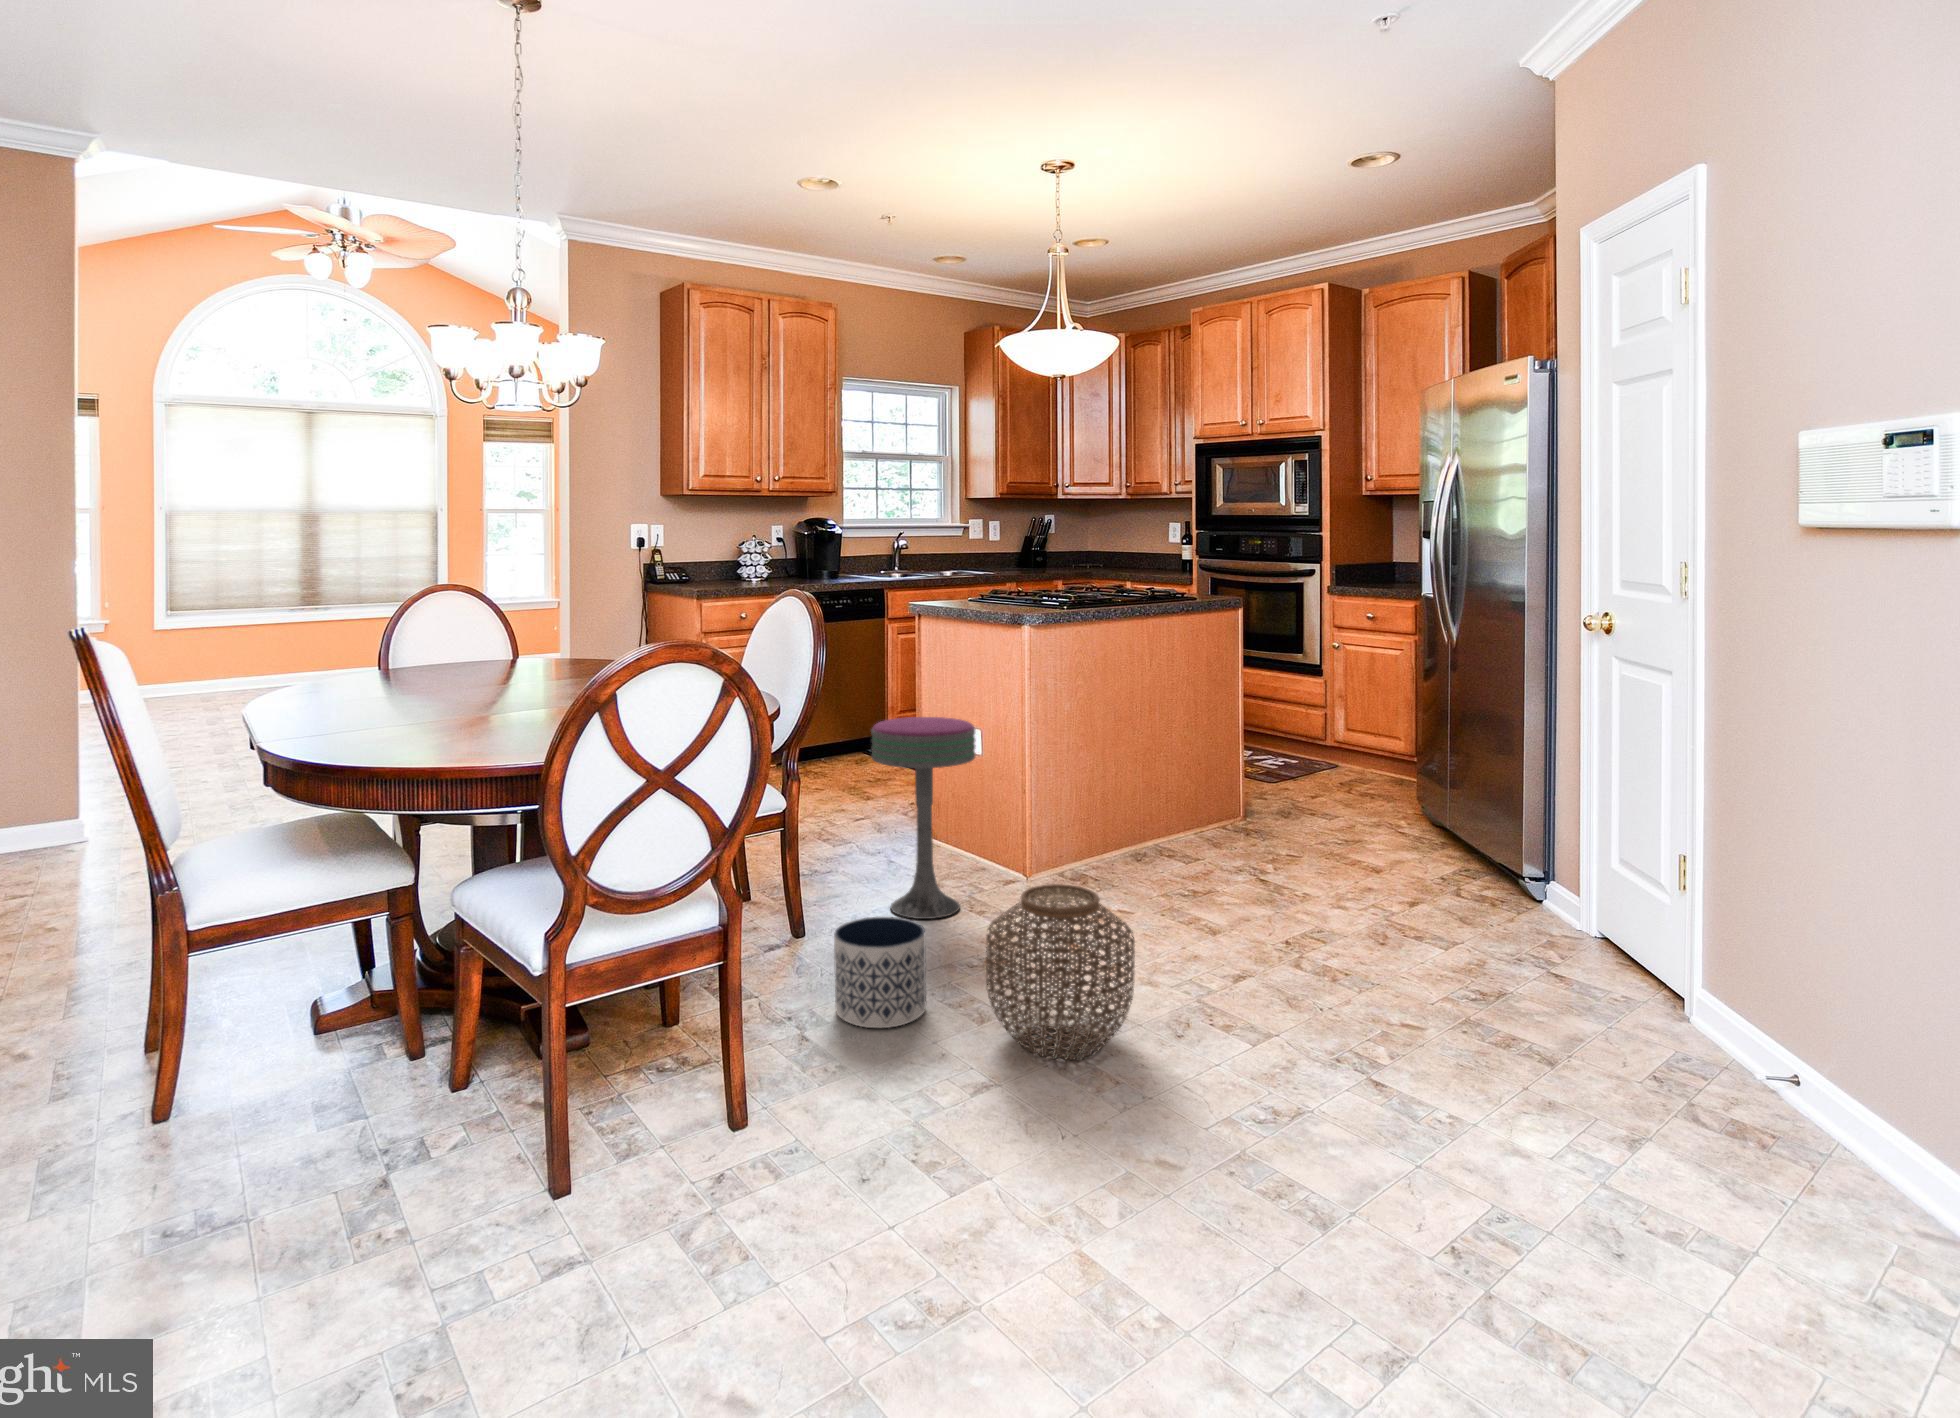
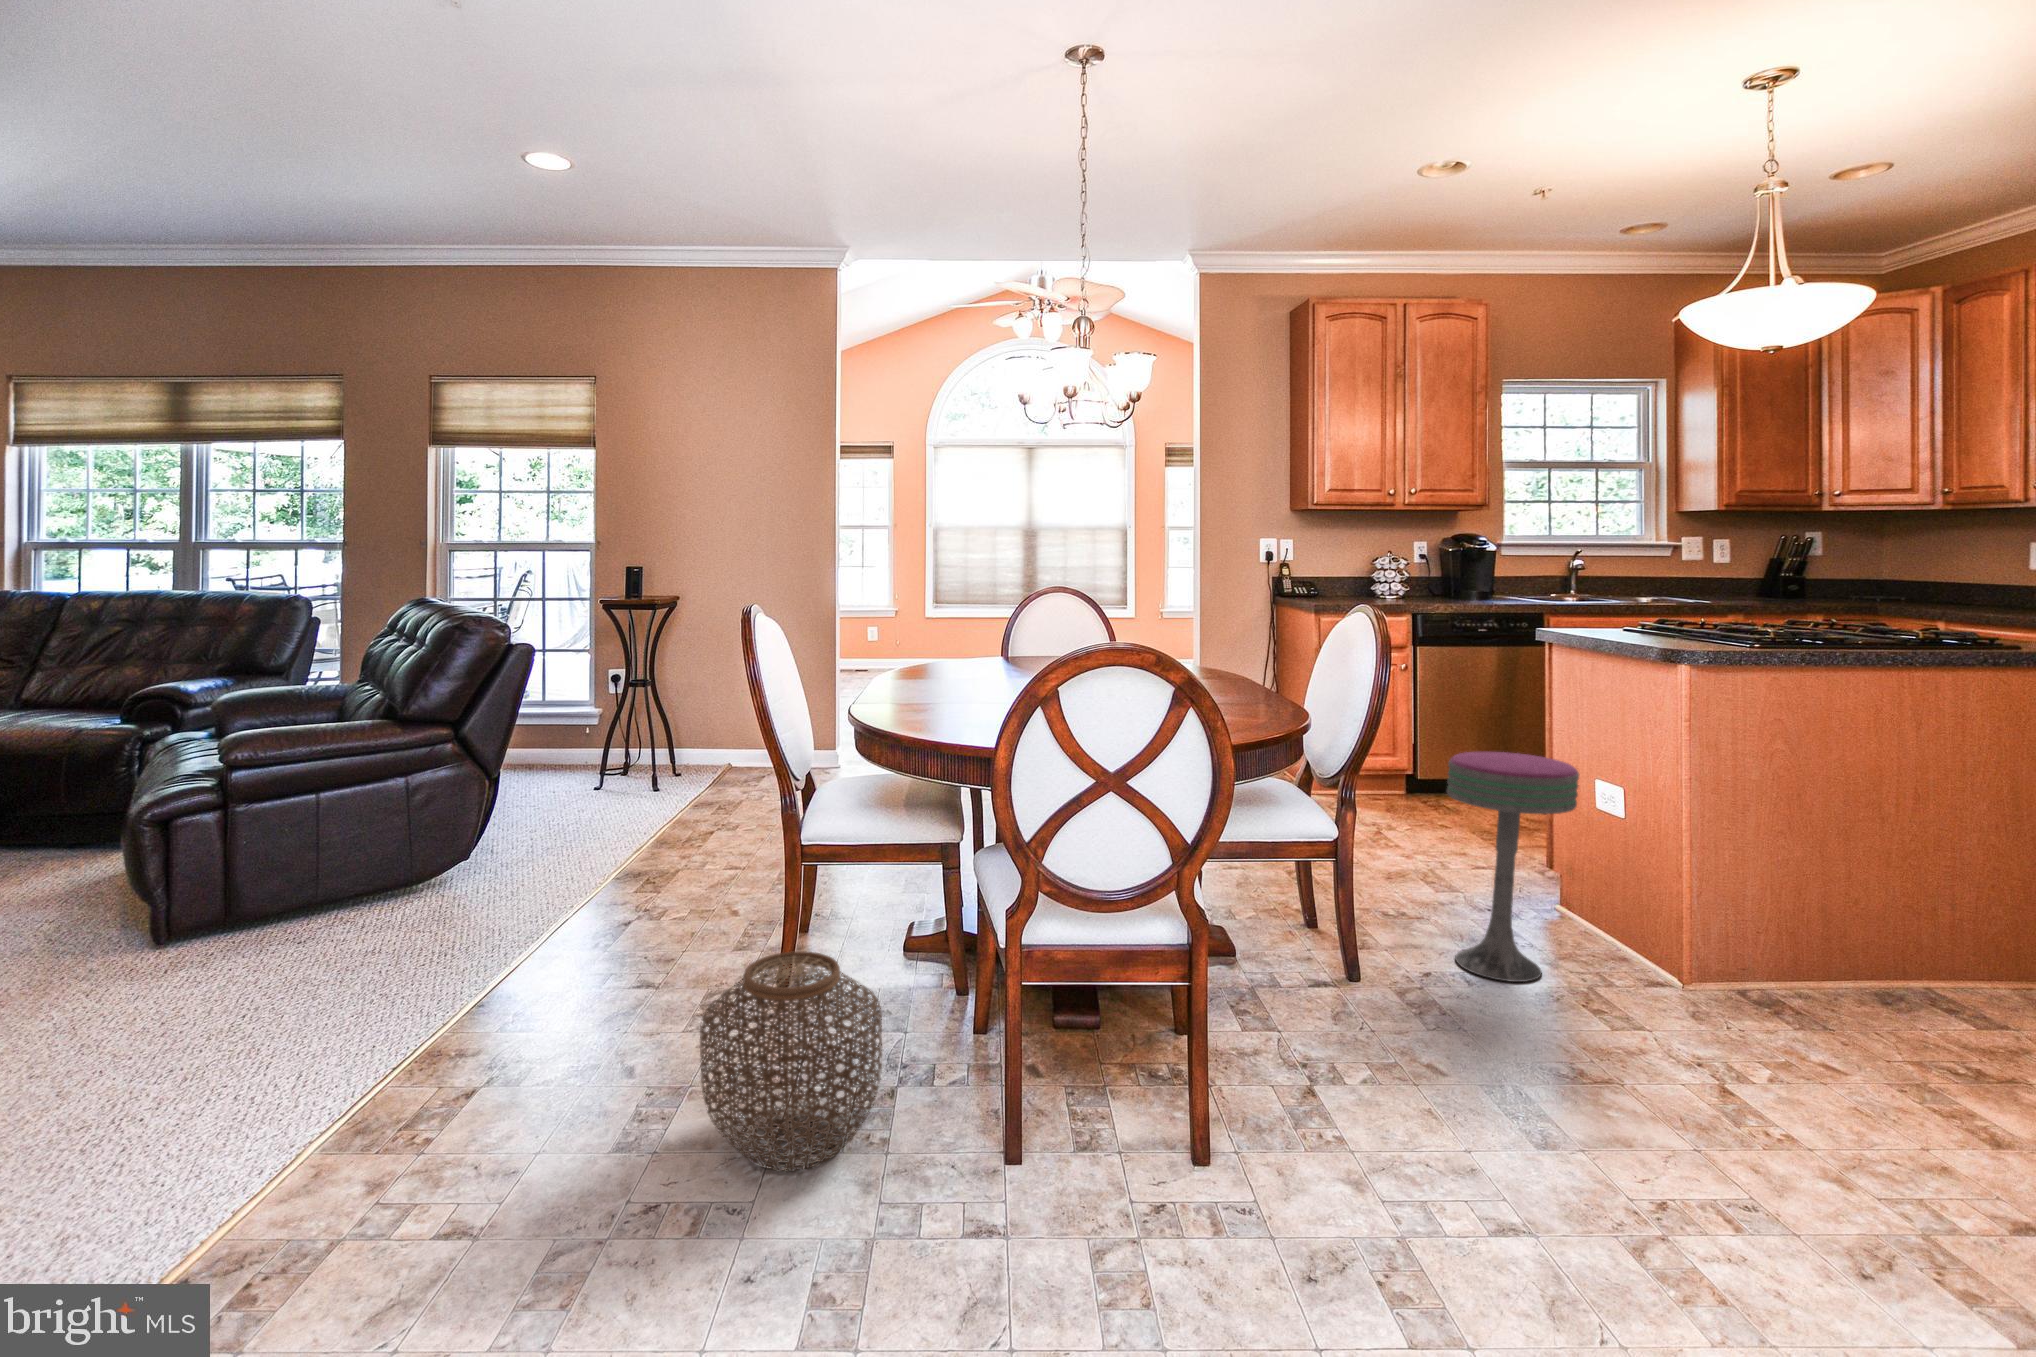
woven basket: present [986,884,1135,1060] -> present [700,951,882,1171]
planter: present [834,917,926,1028] -> none [1348,965,1461,1096]

